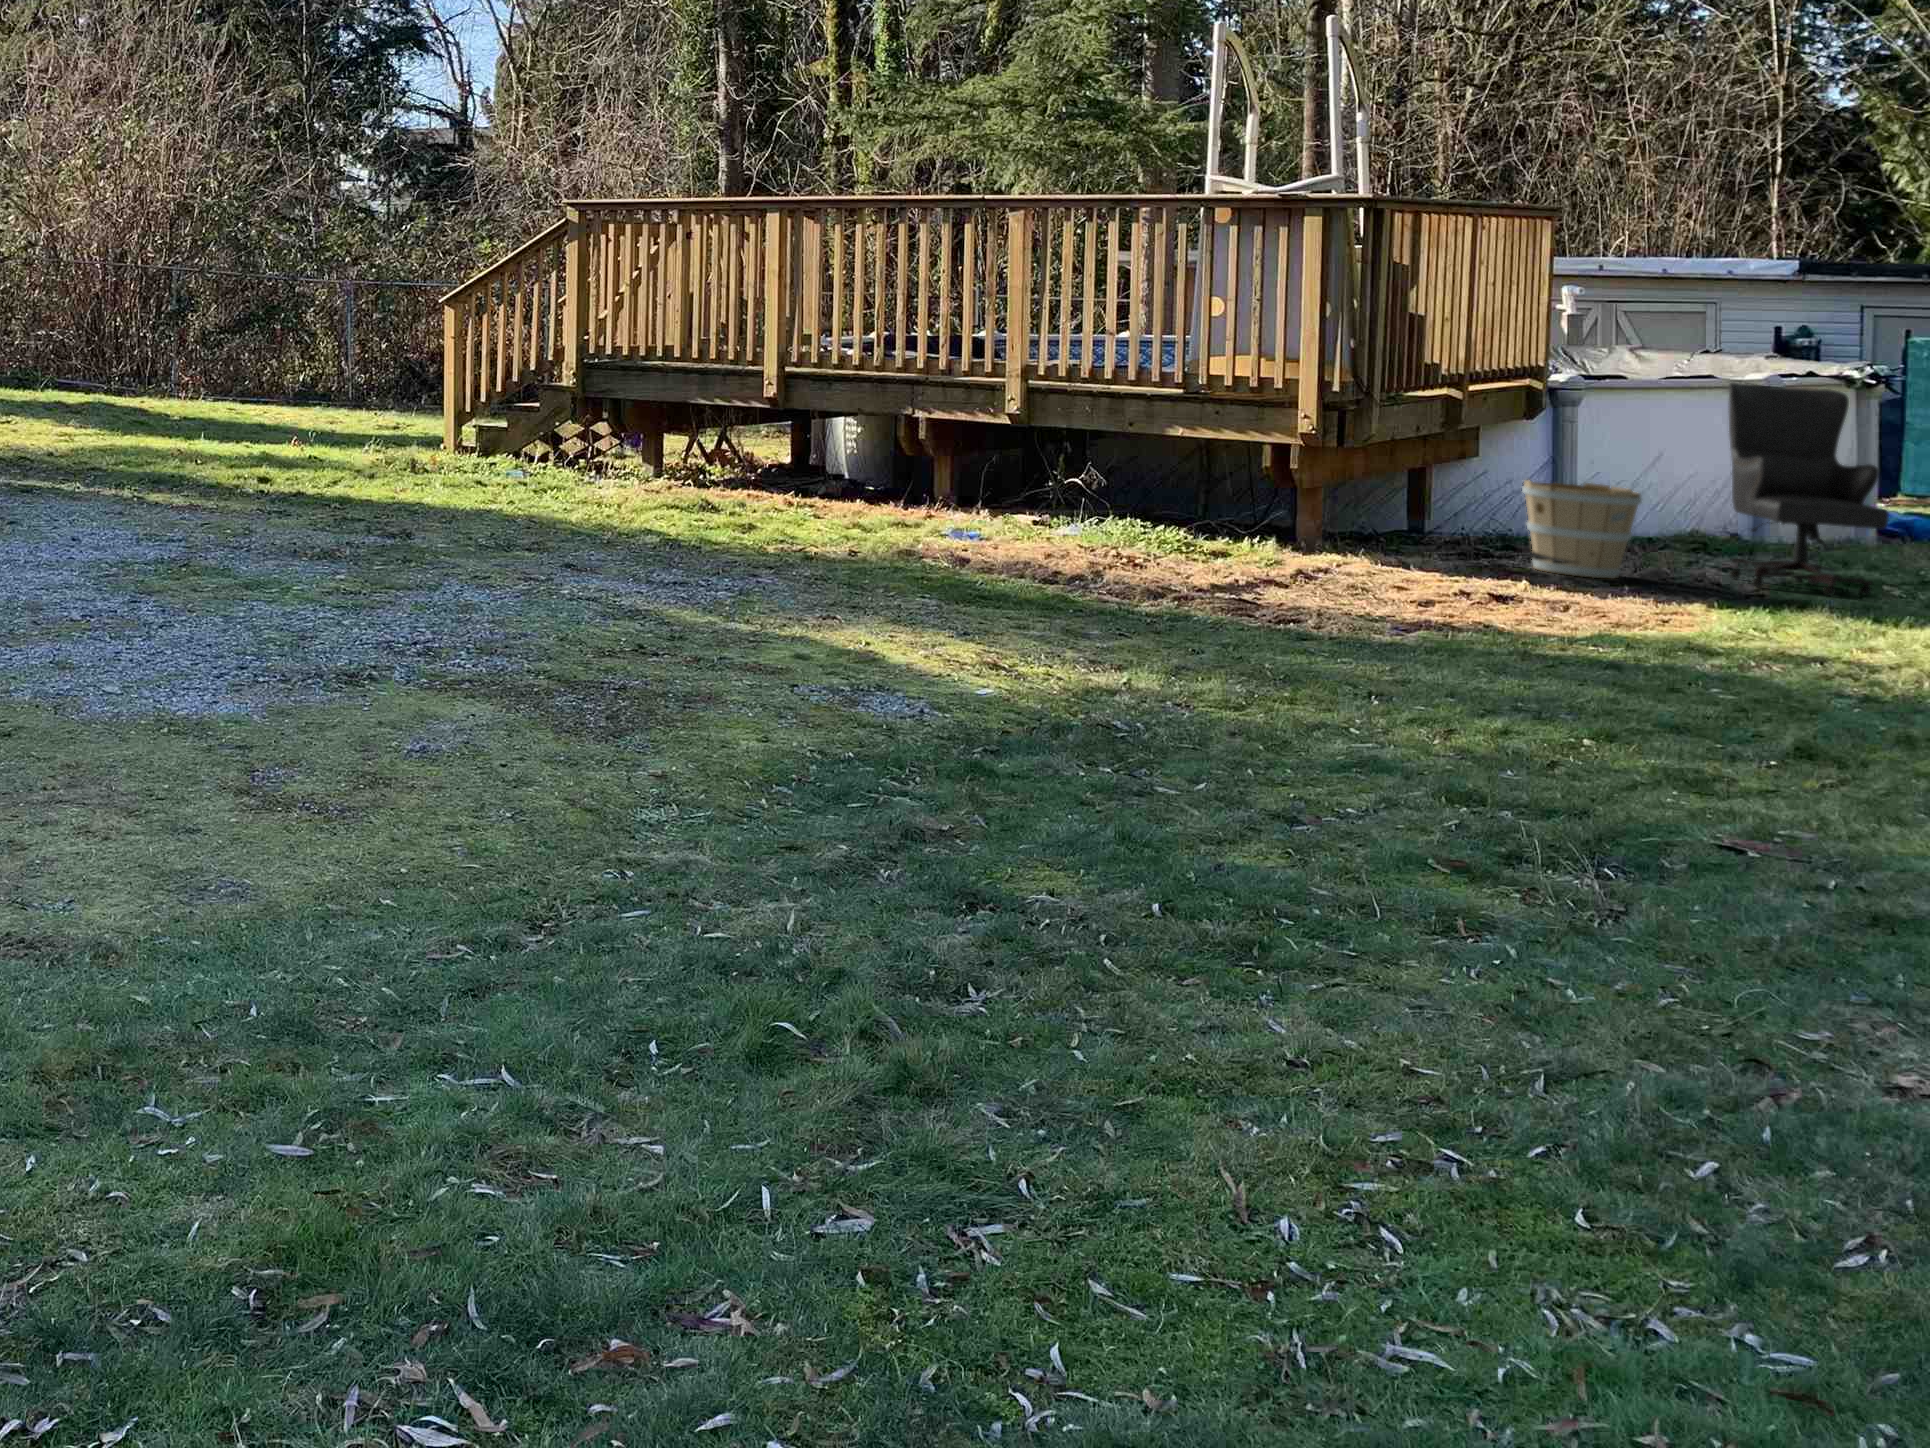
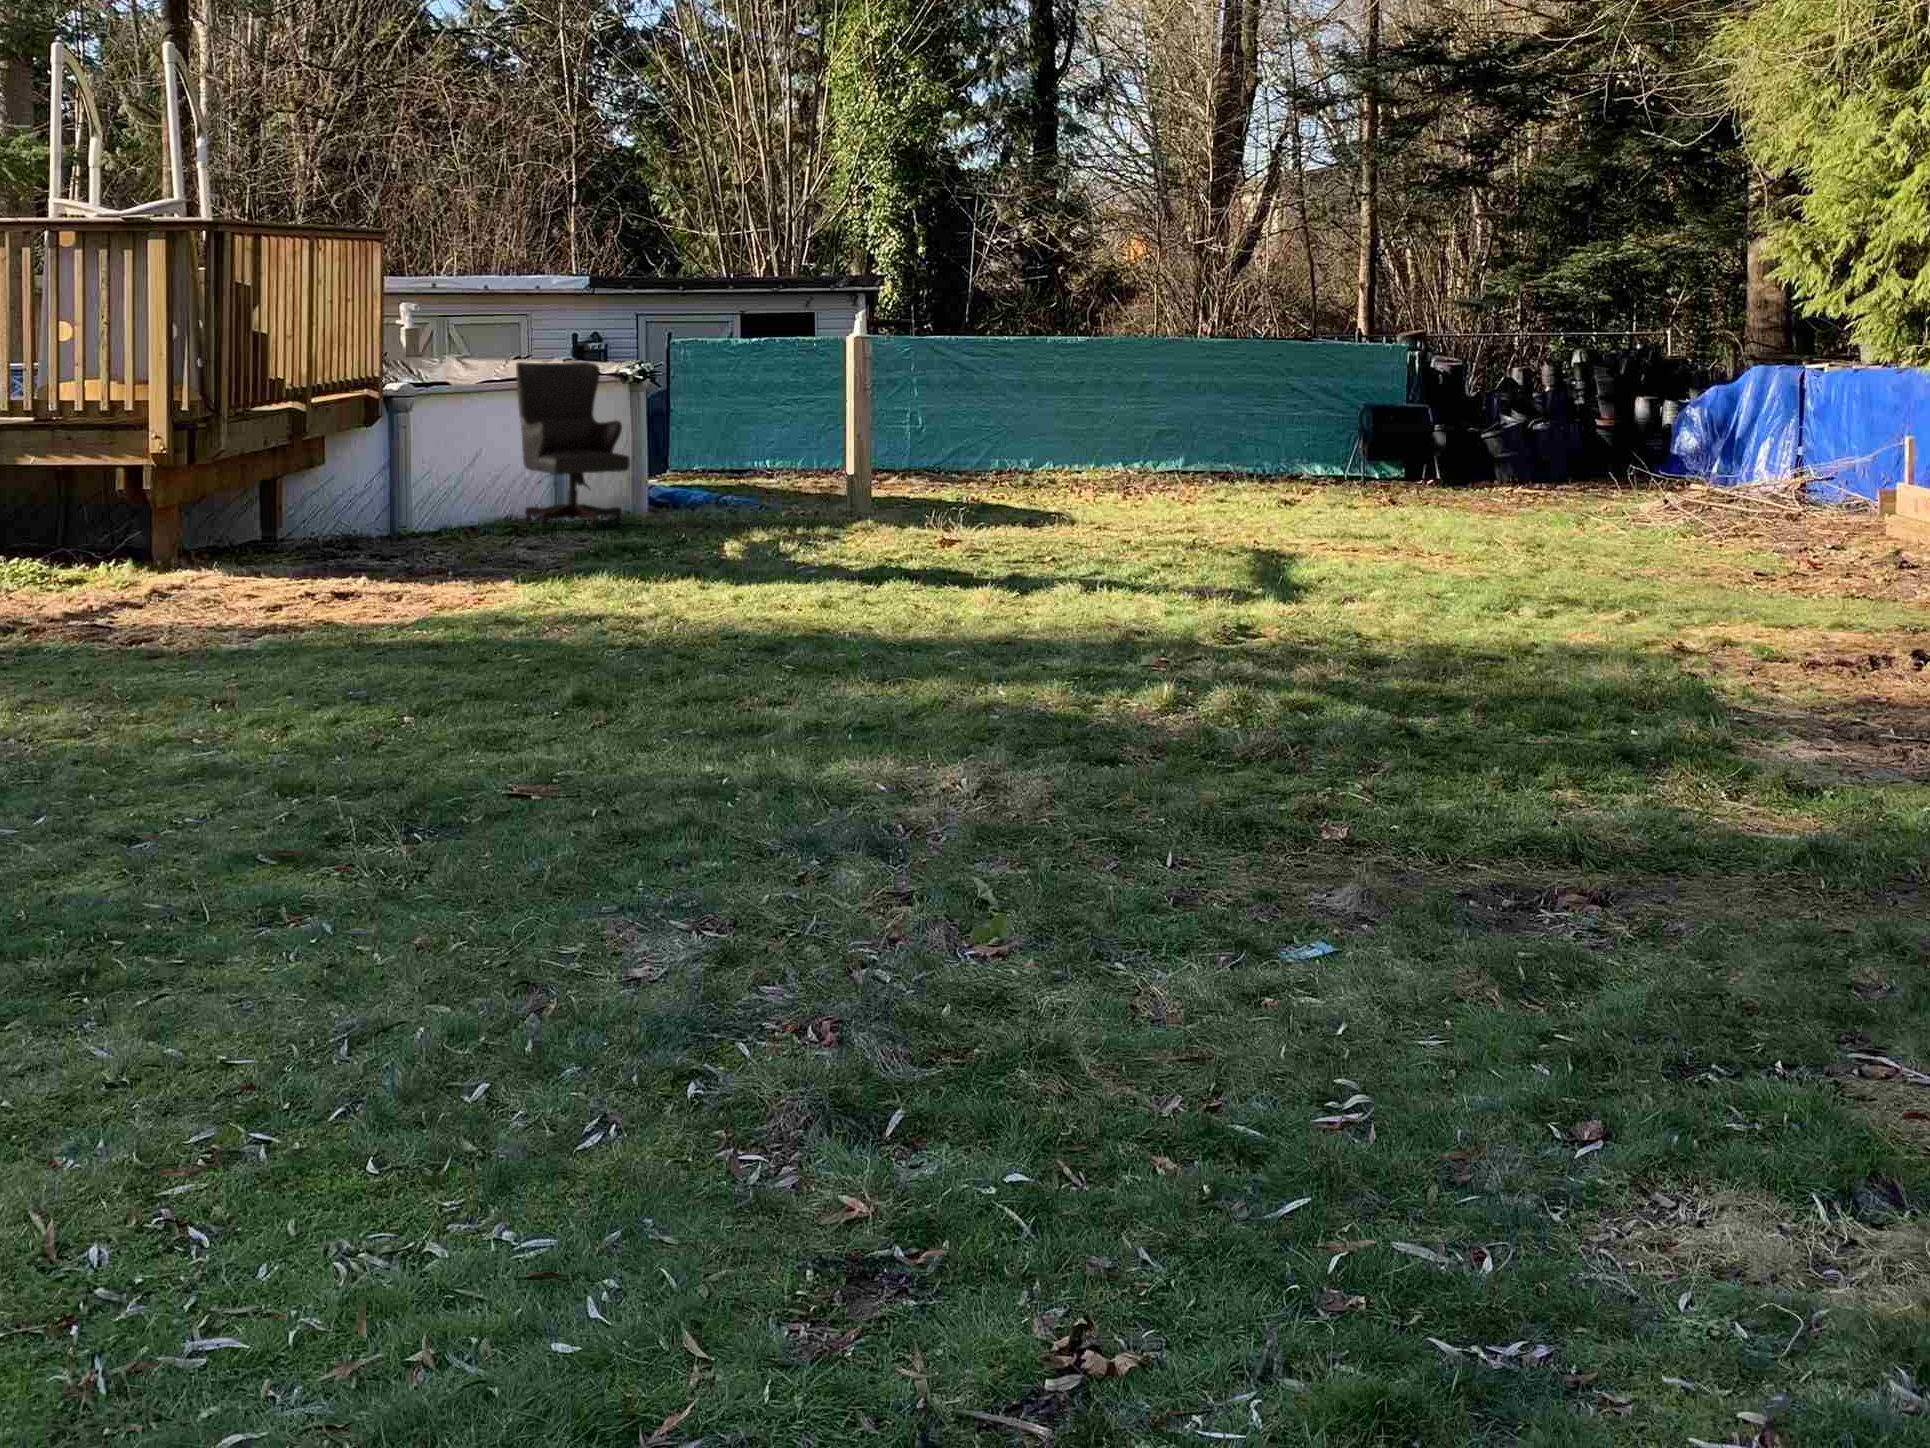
wooden bucket: present [1522,480,1642,578] -> none [361,459,456,542]

